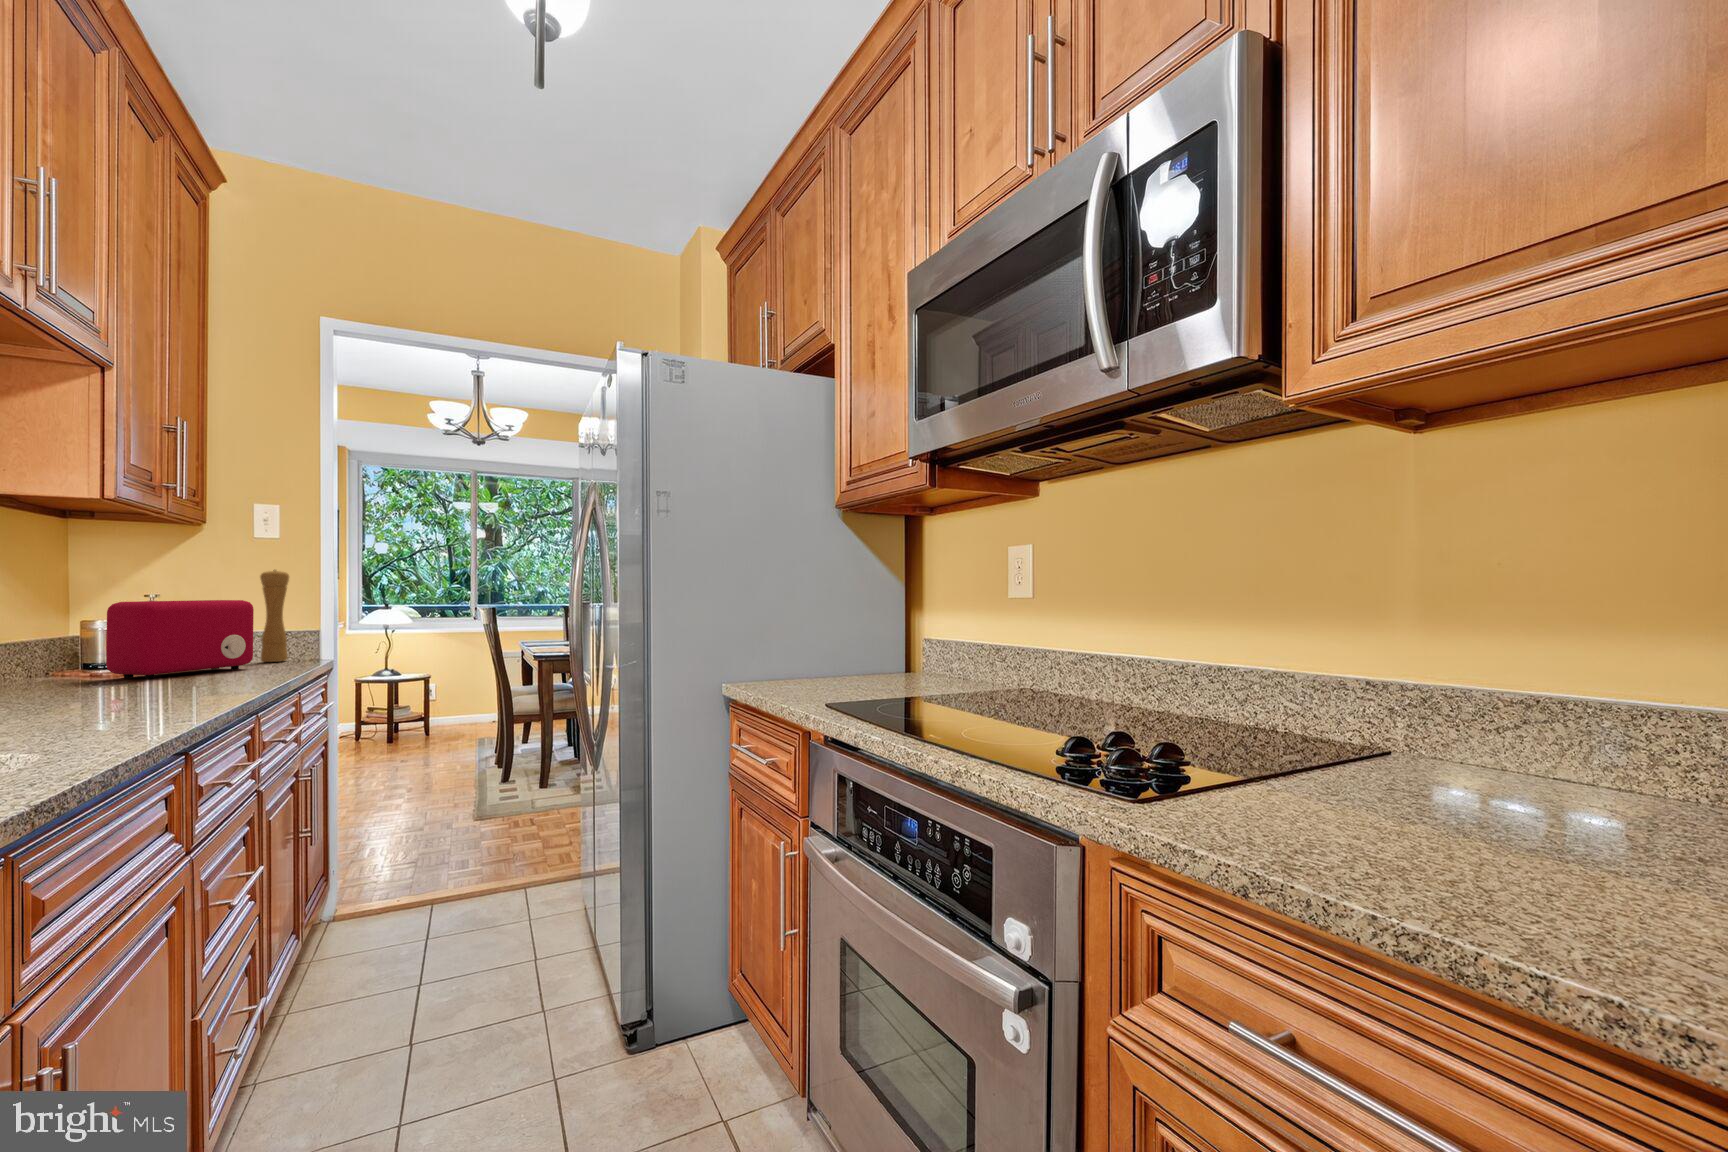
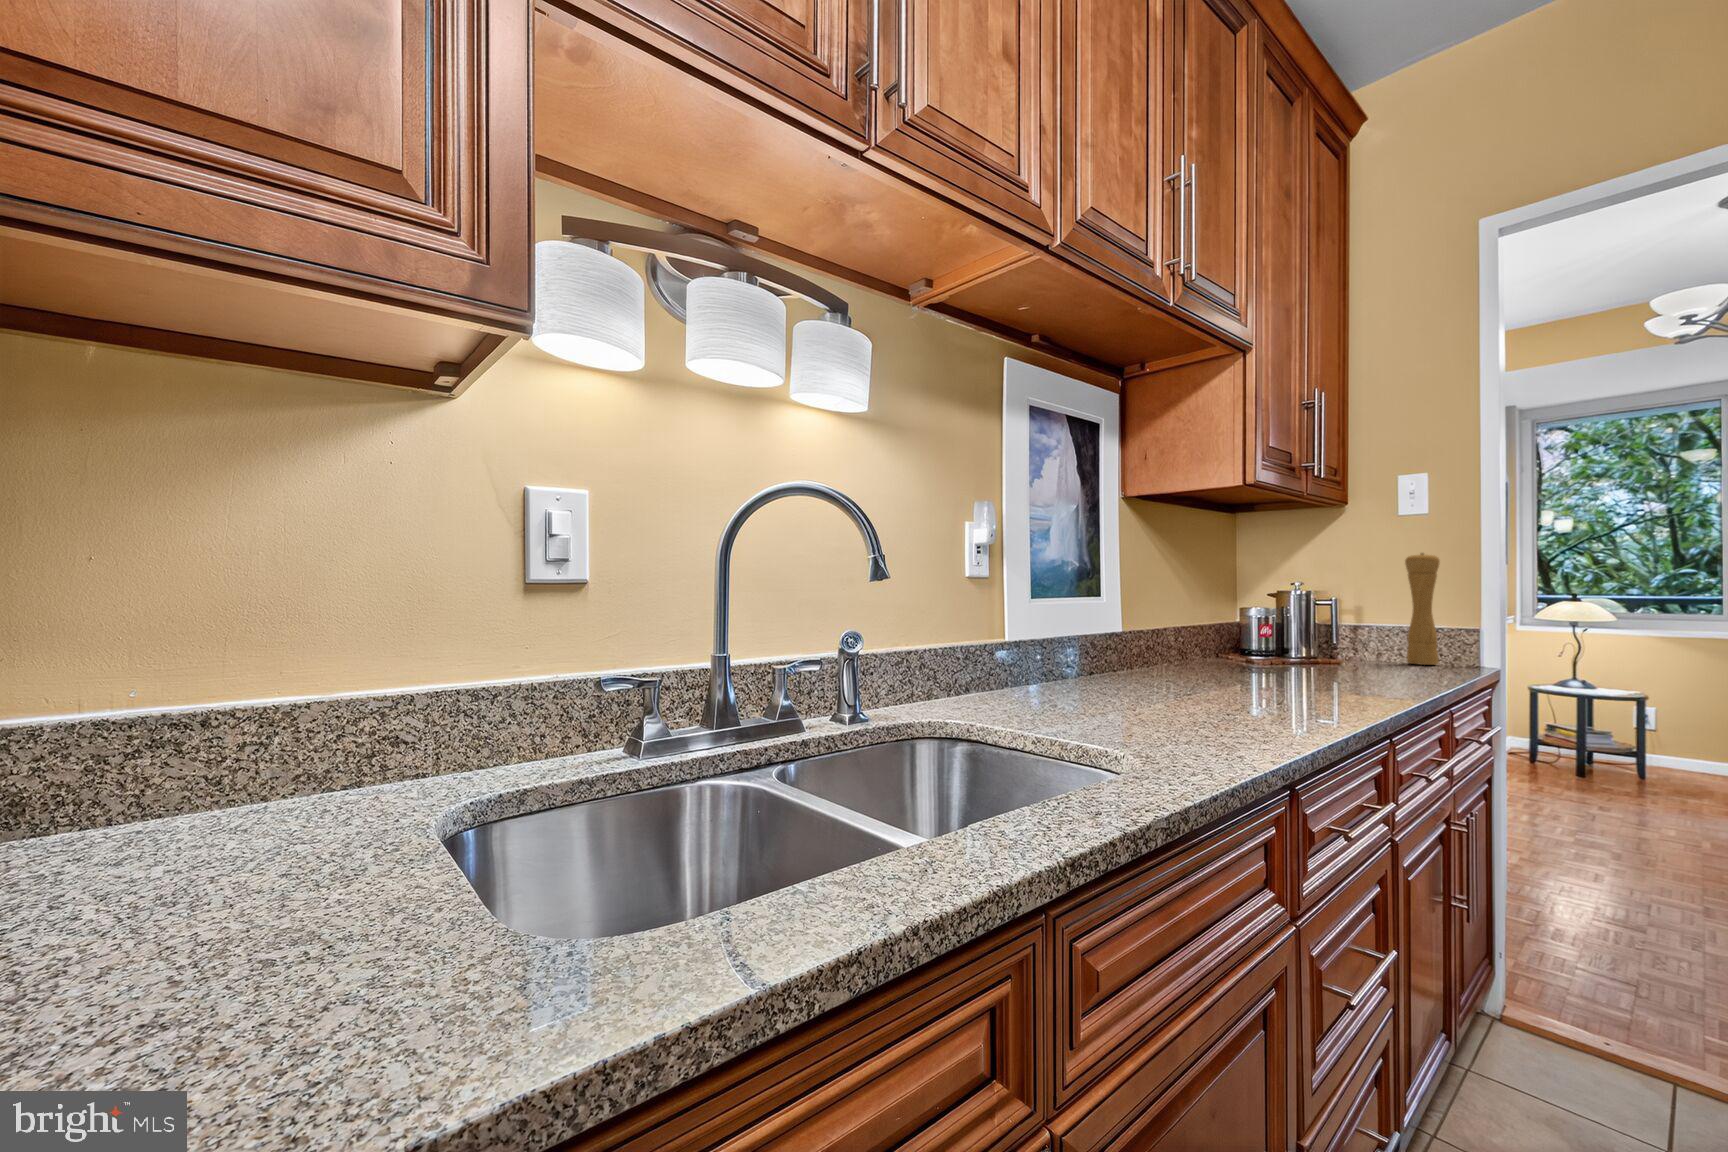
toaster: present [106,600,254,679] -> none [1255,589,1396,671]

